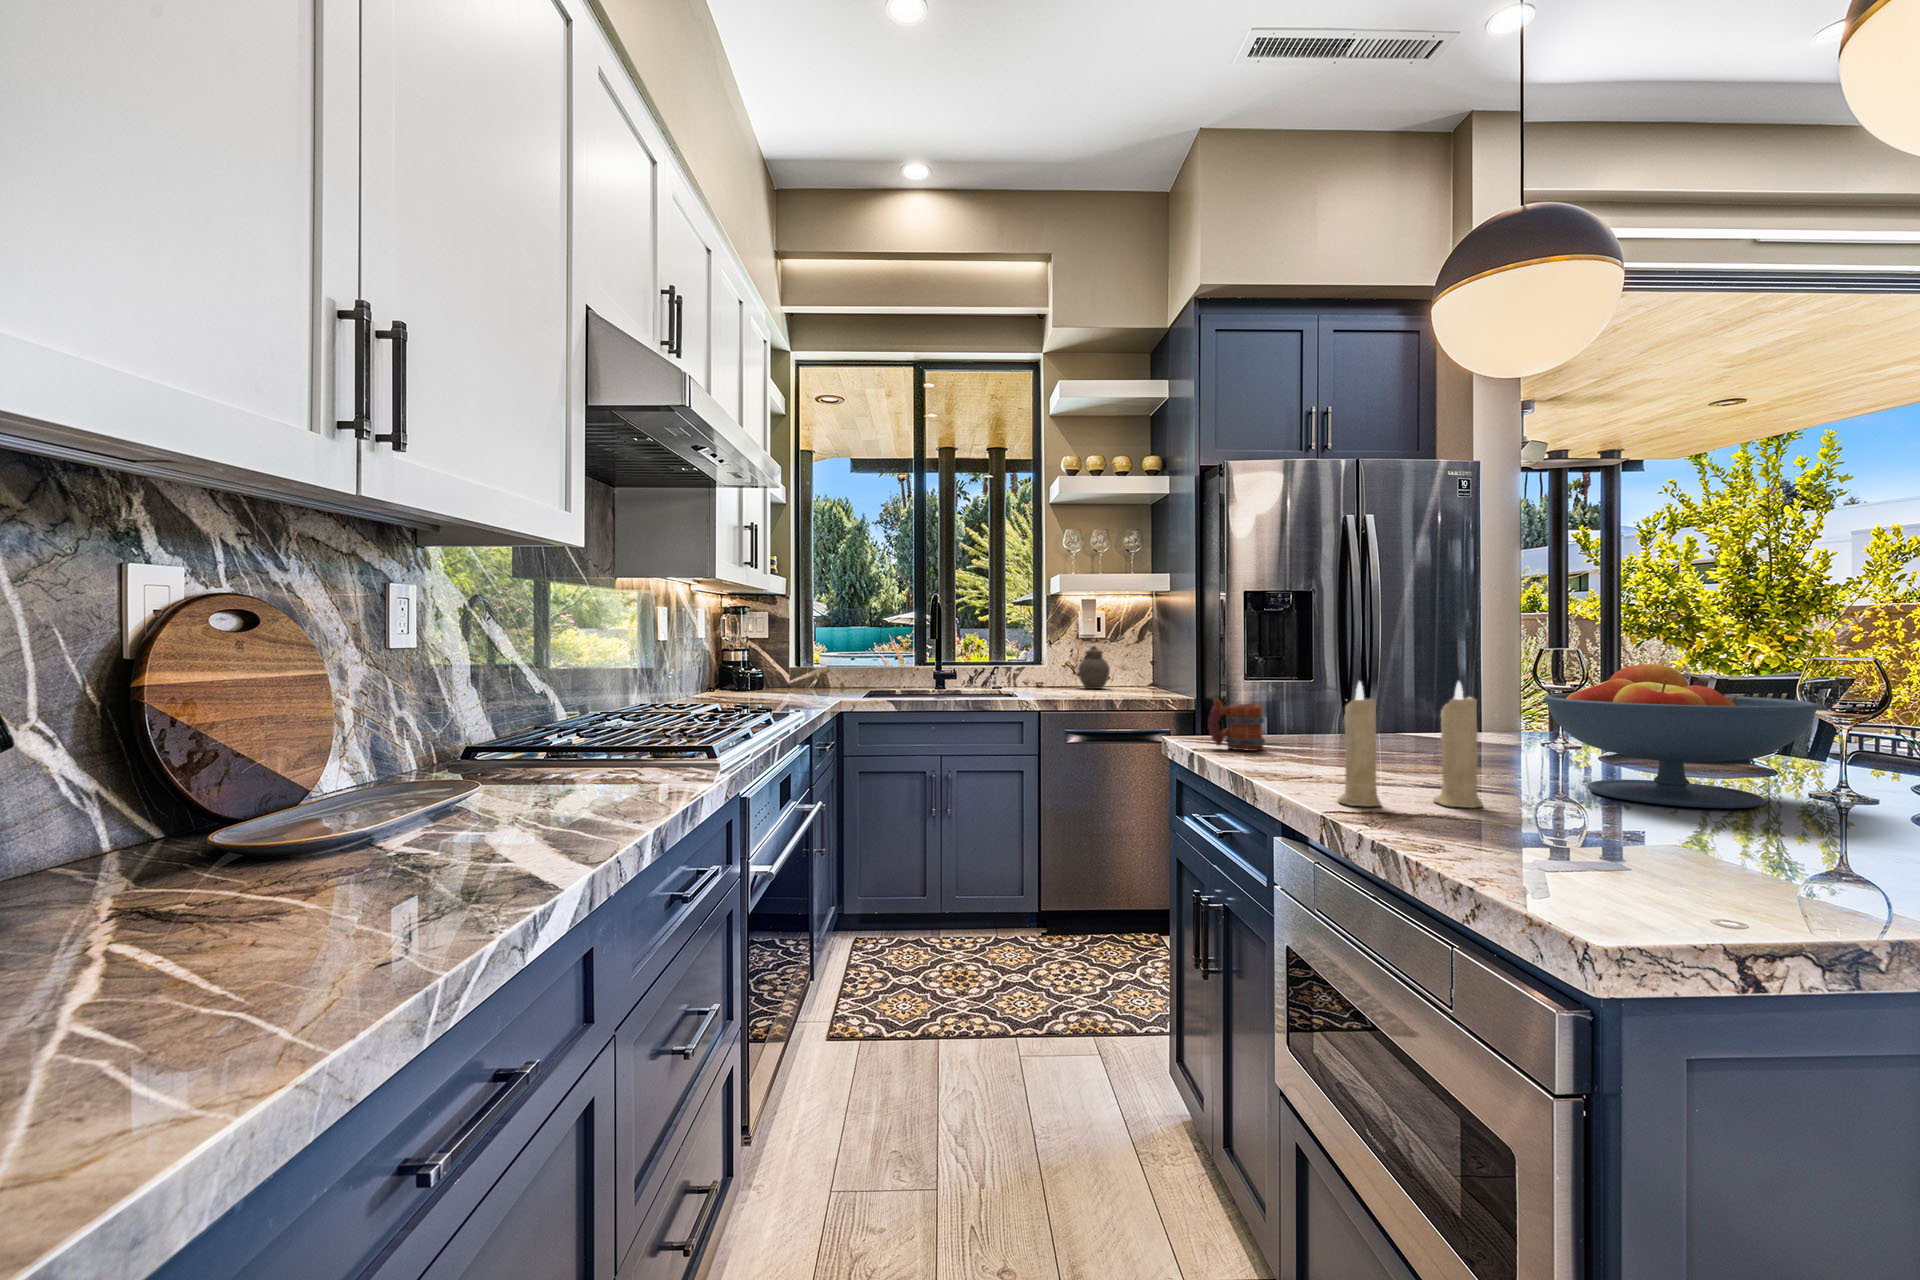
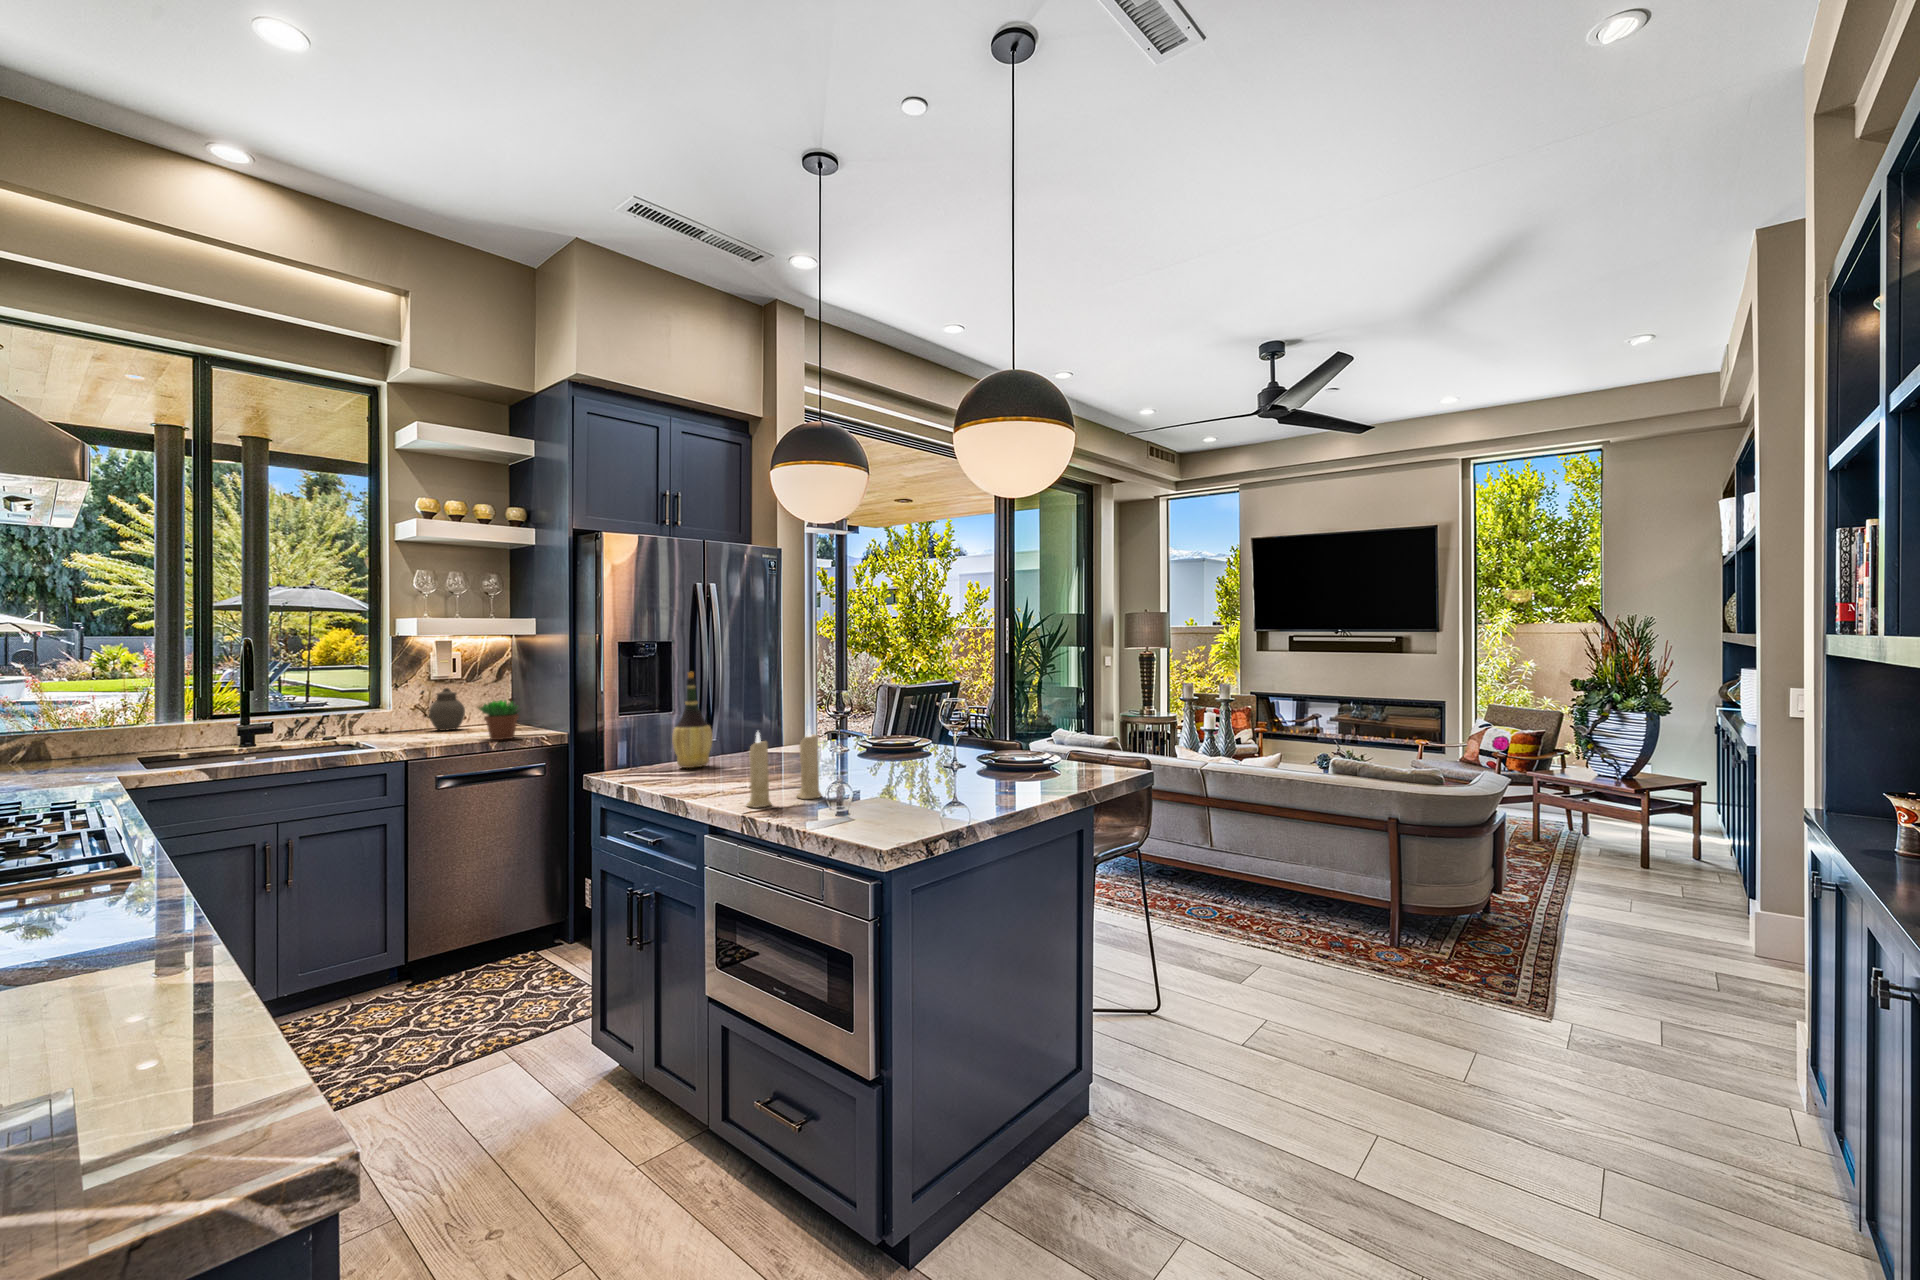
wine bottle: none [1275,611,1332,743] -> present [672,672,713,768]
succulent plant: none [1108,656,1151,699] -> present [479,700,519,740]
fruit bowl: present [1544,663,1820,808] -> none [844,704,956,782]
mug: present [1208,698,1265,751] -> none [629,742,671,779]

